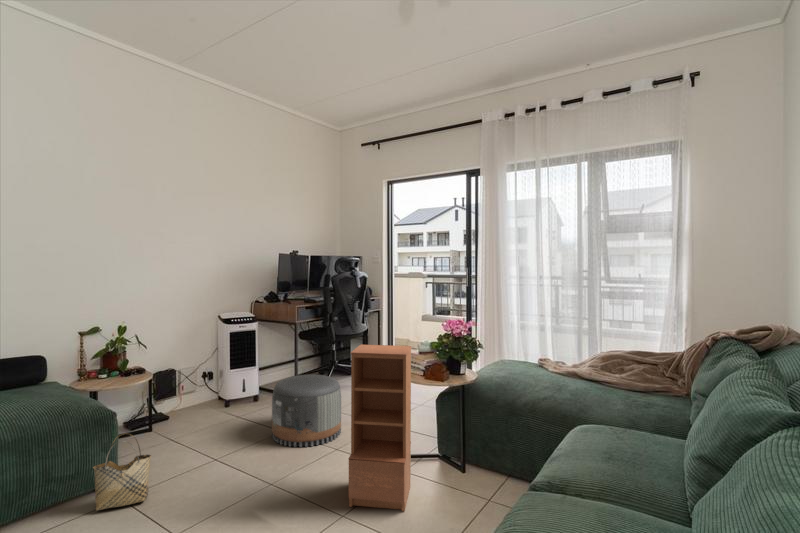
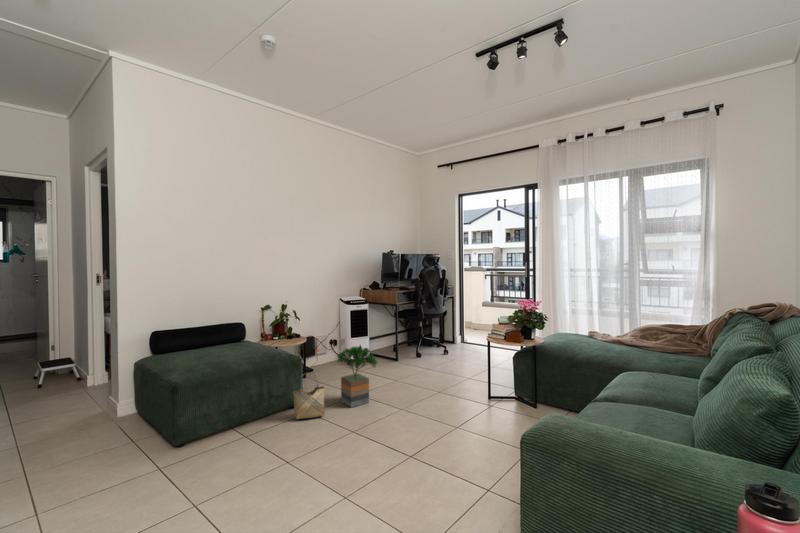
bookcase: present [348,345,411,511] -> none [458,316,498,429]
pouf: present [272,374,341,447] -> none [389,341,438,390]
potted tree: none [178,387,244,483] -> present [337,346,377,408]

